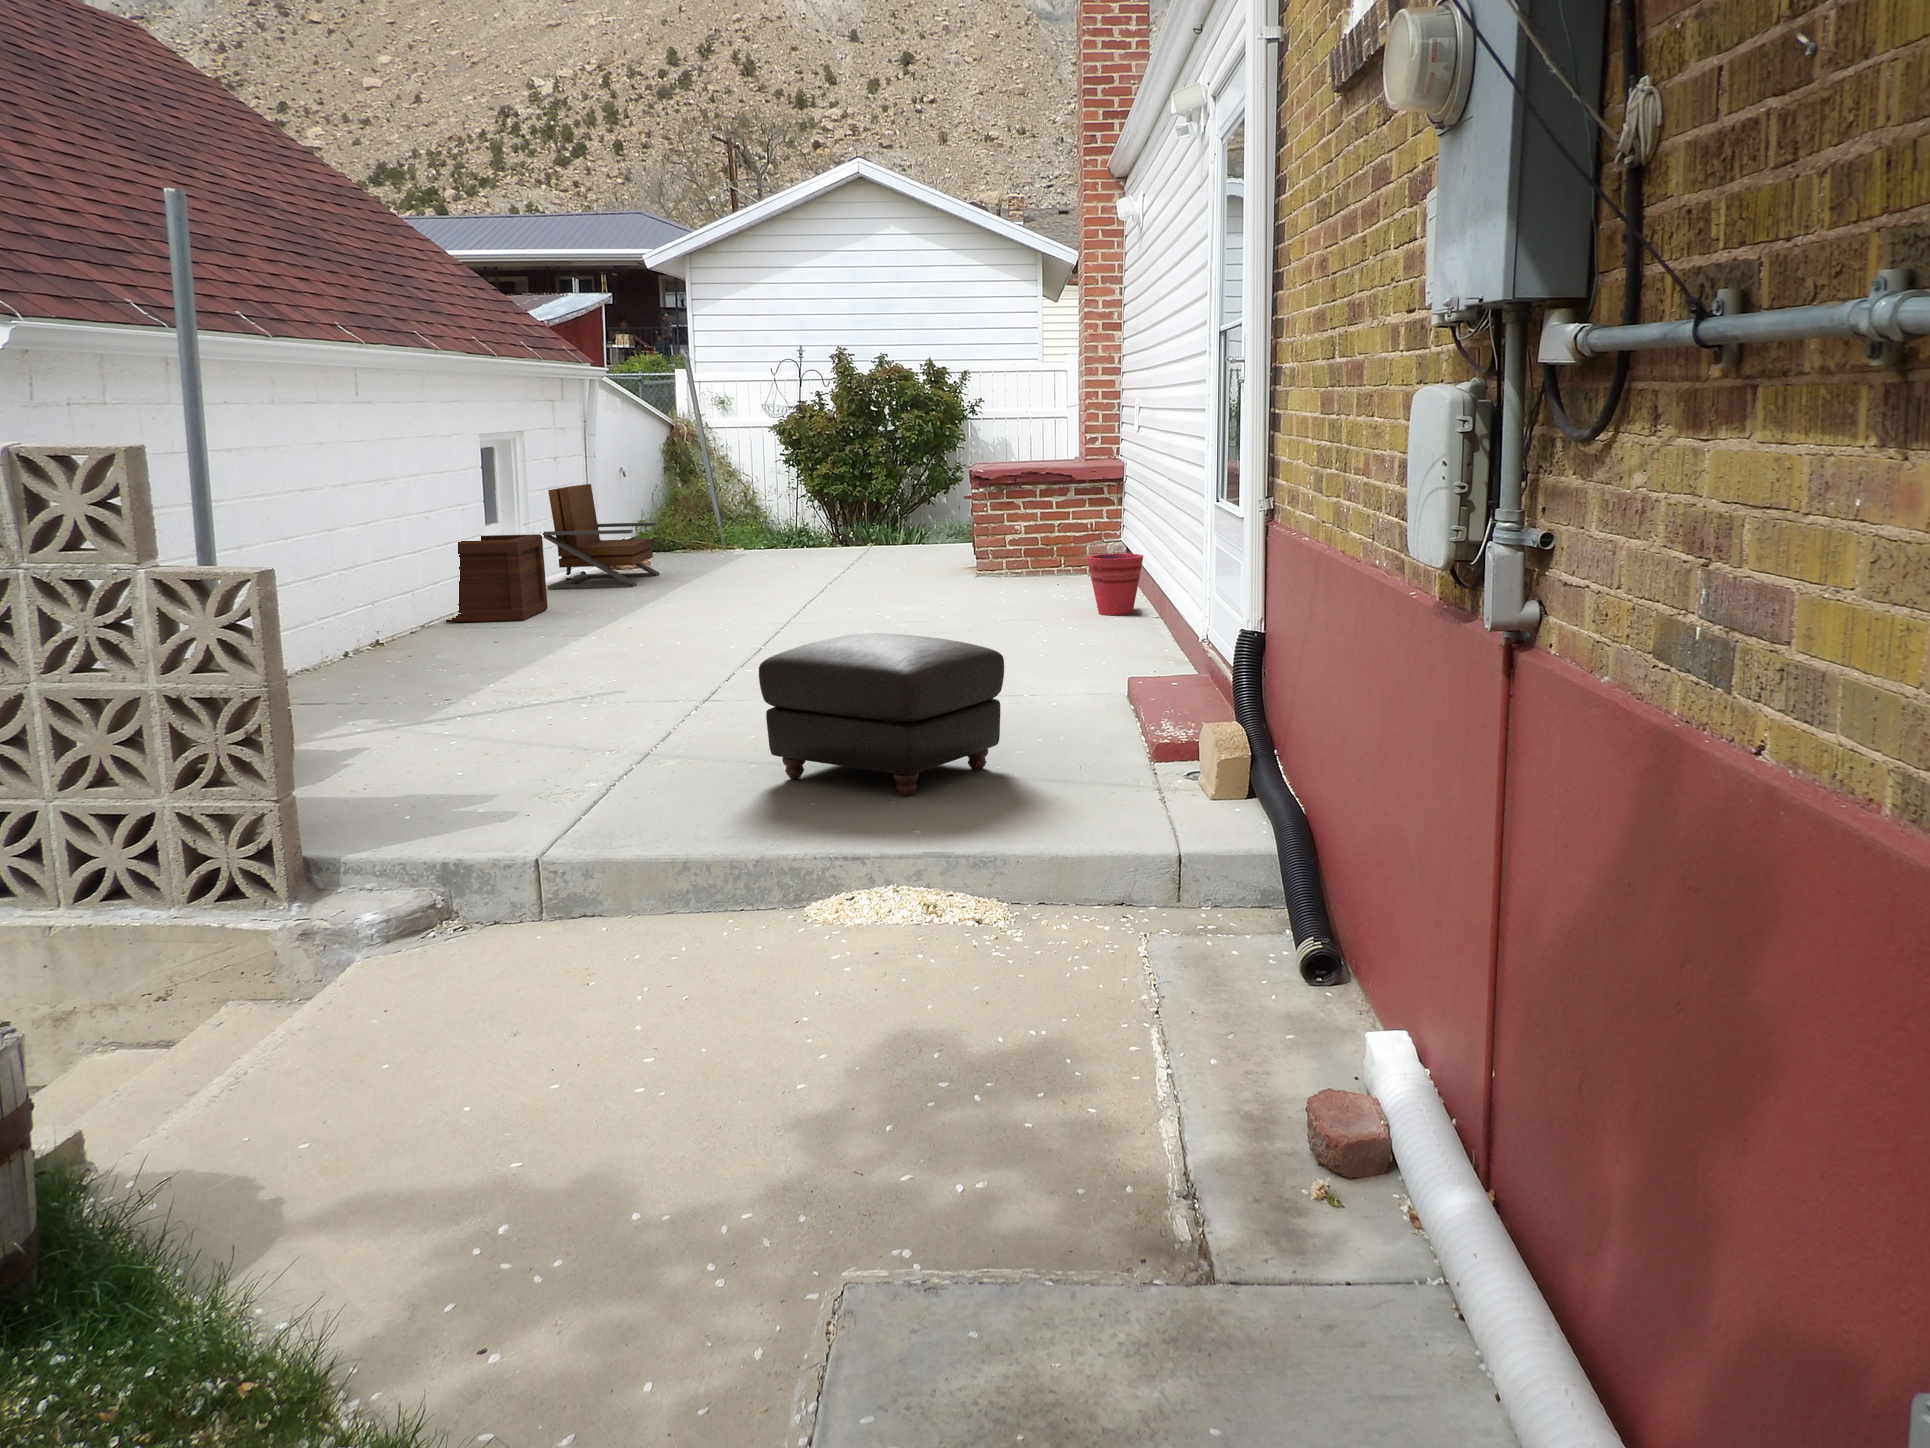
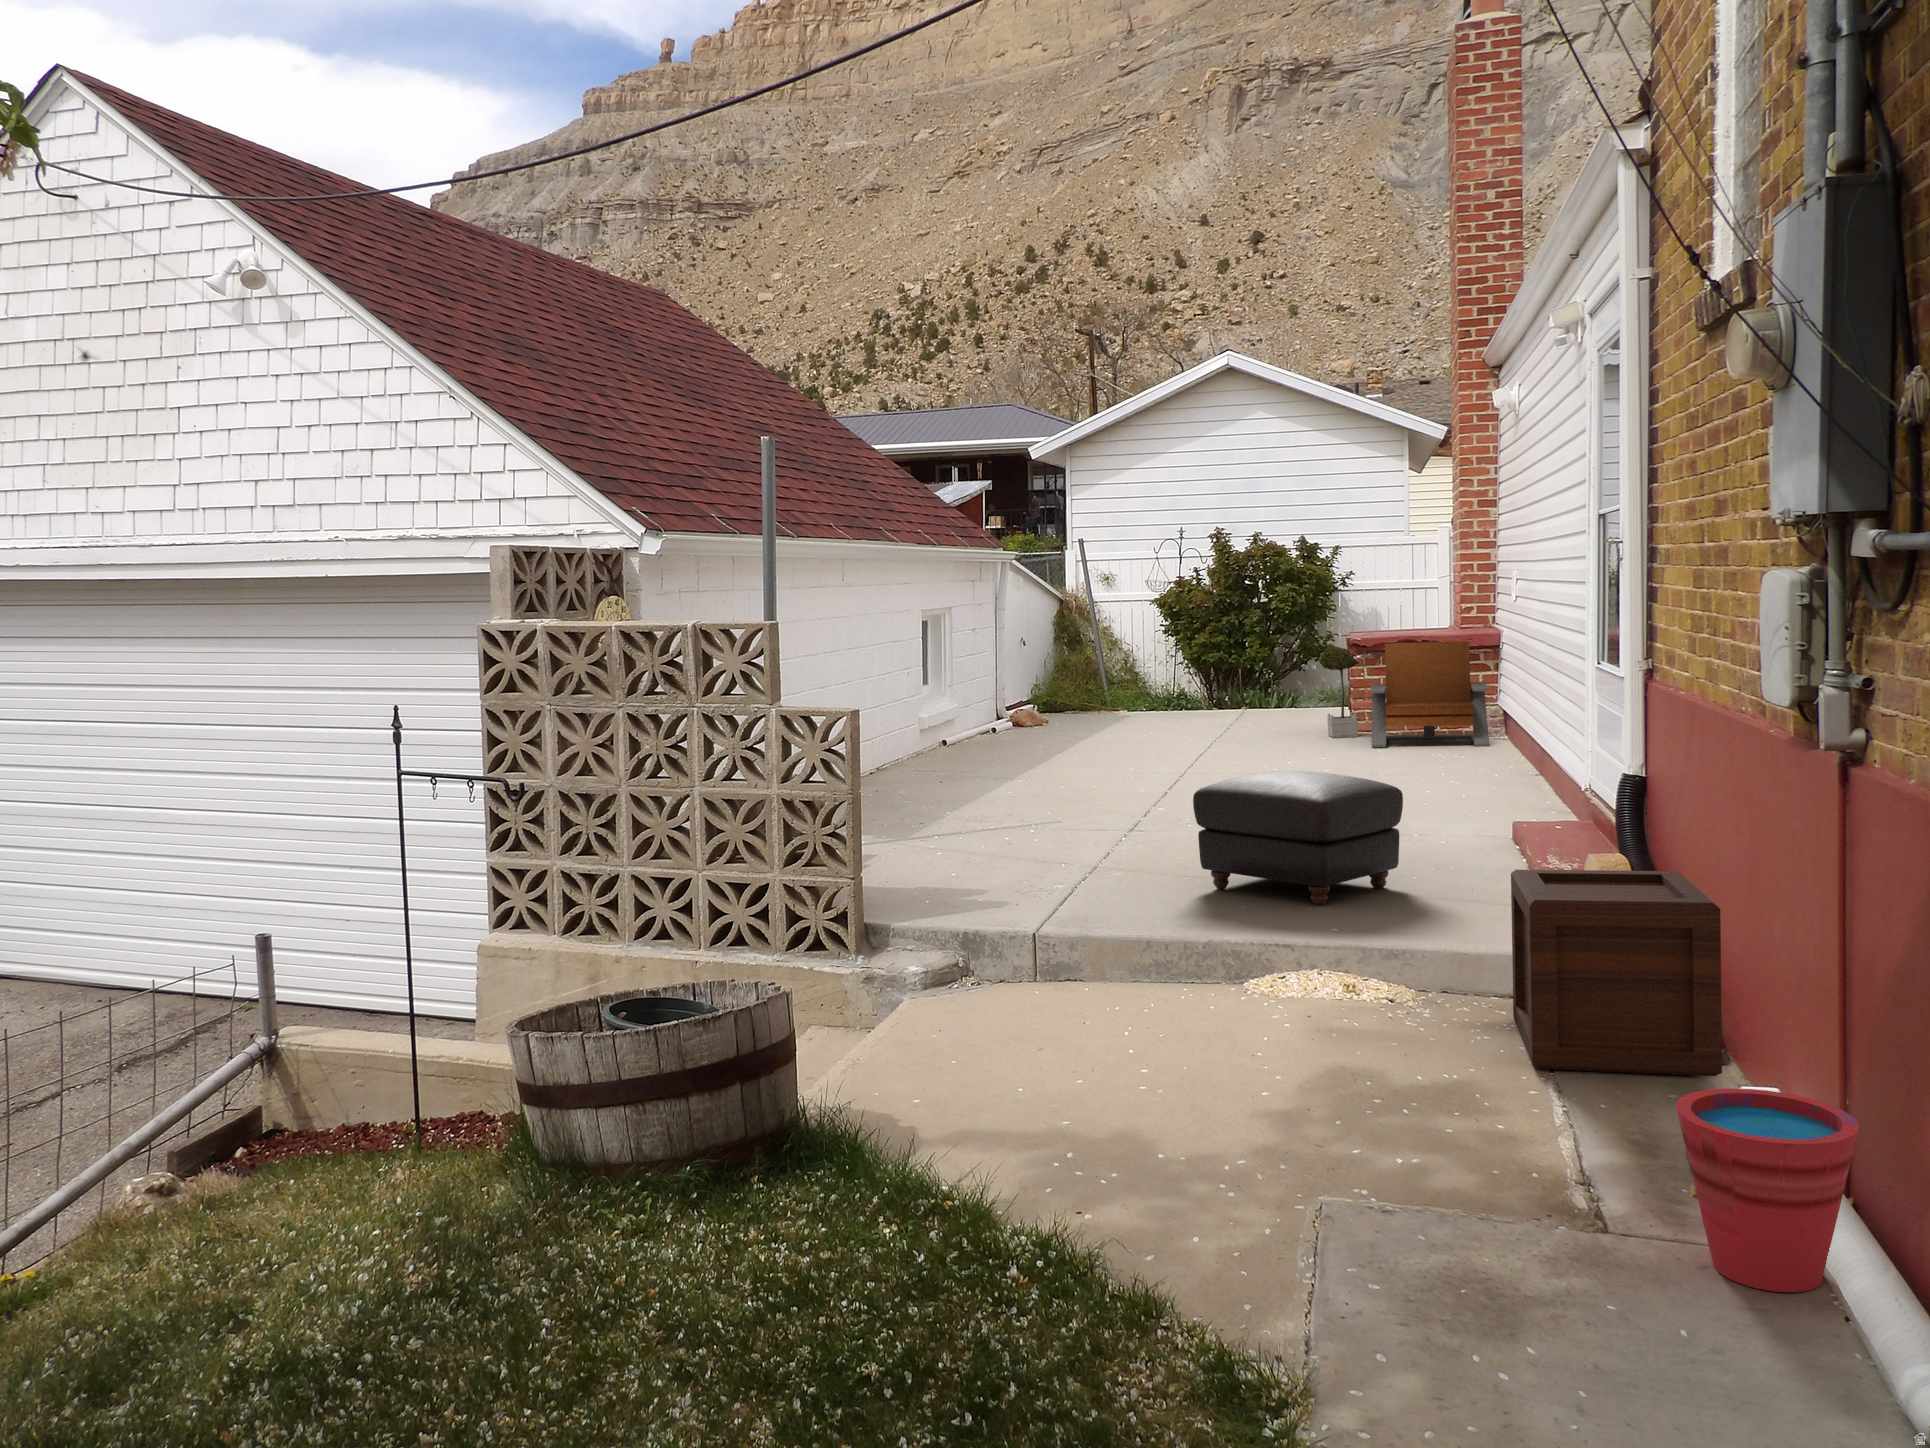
potted tree: none [940,479,983,580] -> present [1319,645,1359,738]
lounge chair: present [540,484,660,589] -> present [1370,641,1489,747]
wooden crate: present [446,534,548,623] -> present [1511,870,1722,1076]
bucket: present [1087,553,1143,615] -> present [1676,1088,1859,1292]

